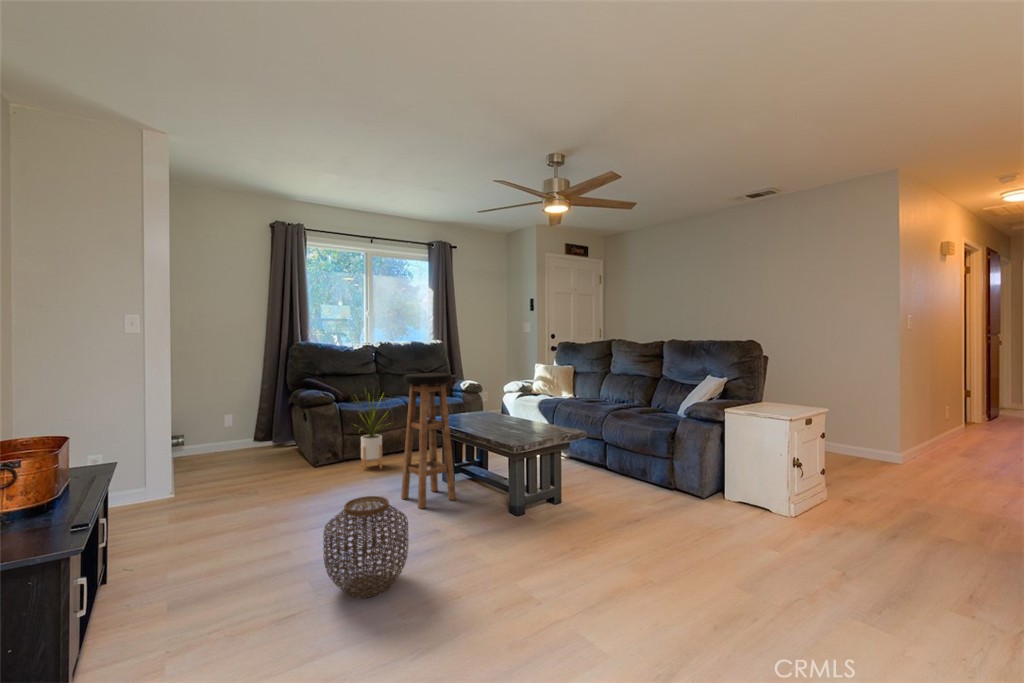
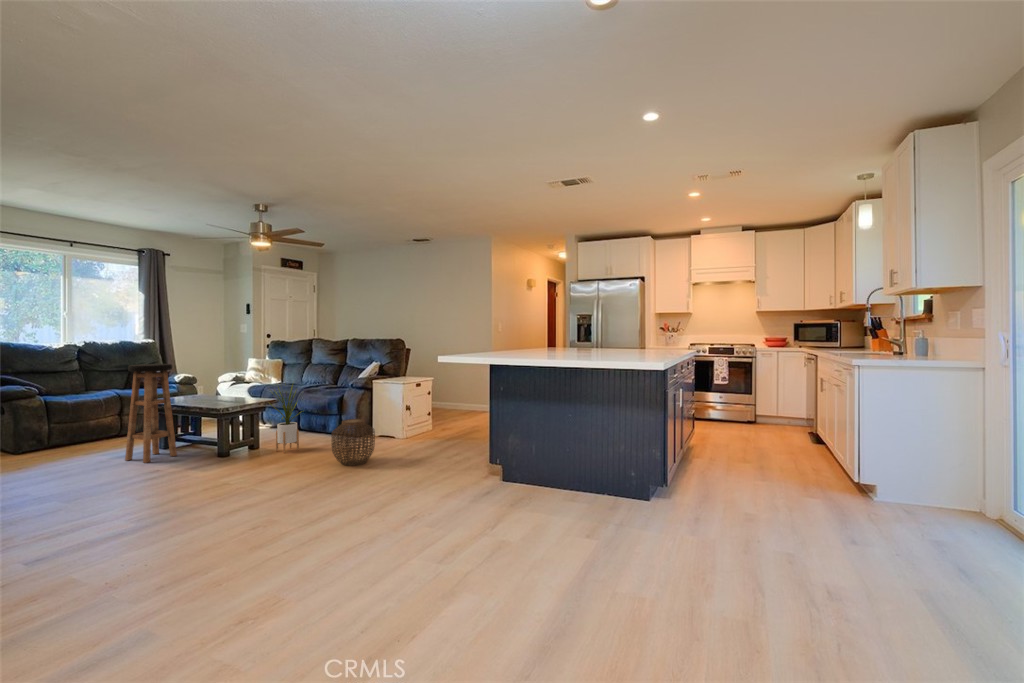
house plant: present [361,399,382,470] -> present [270,385,299,453]
woven basket: present [324,496,408,598] -> present [332,419,375,466]

